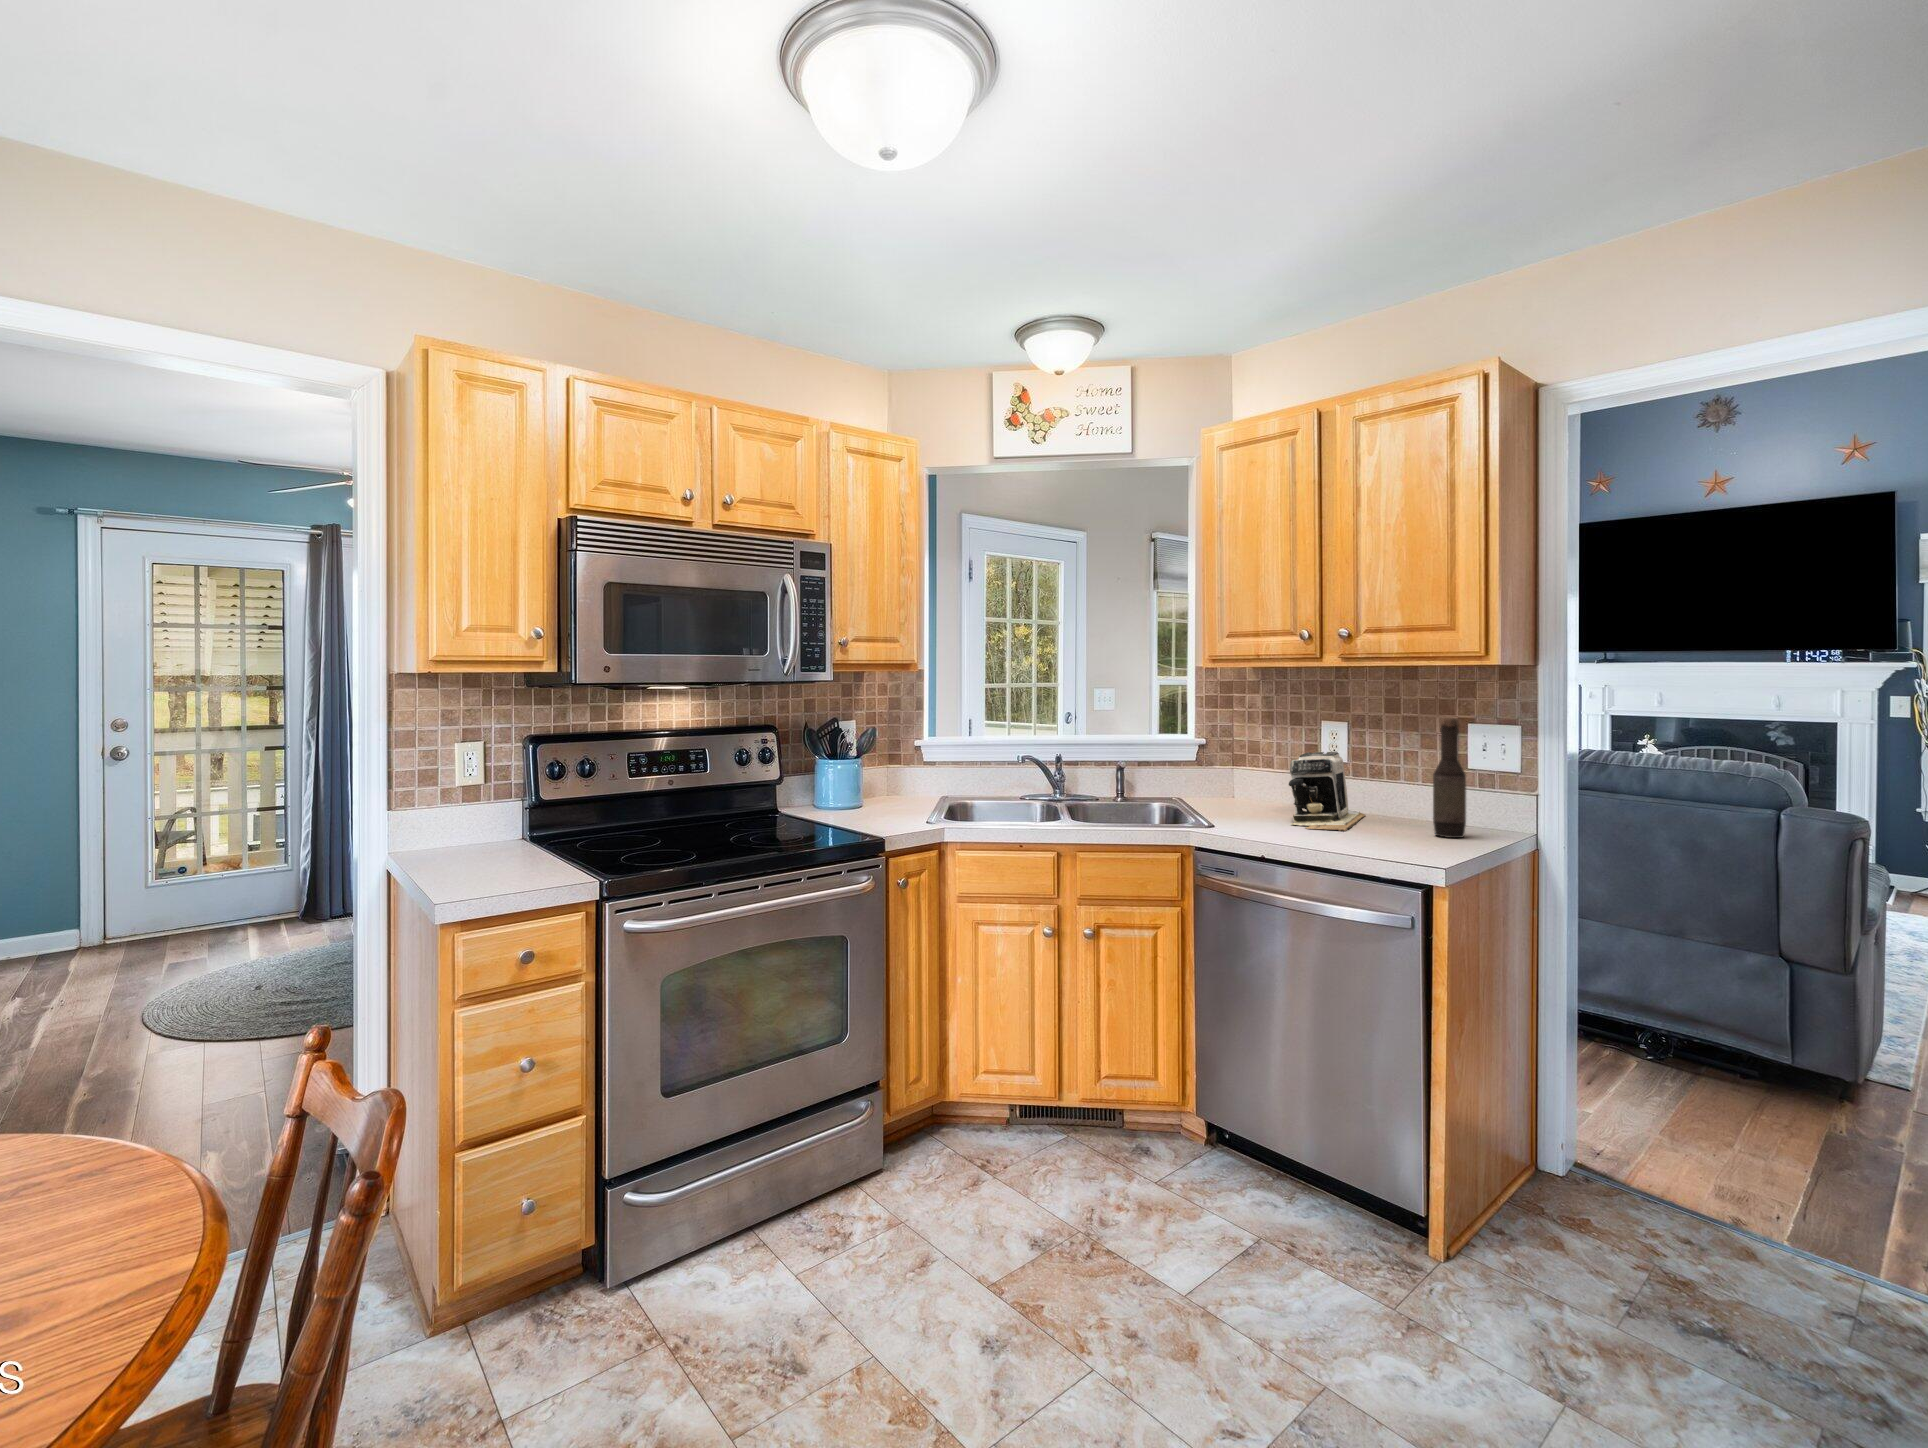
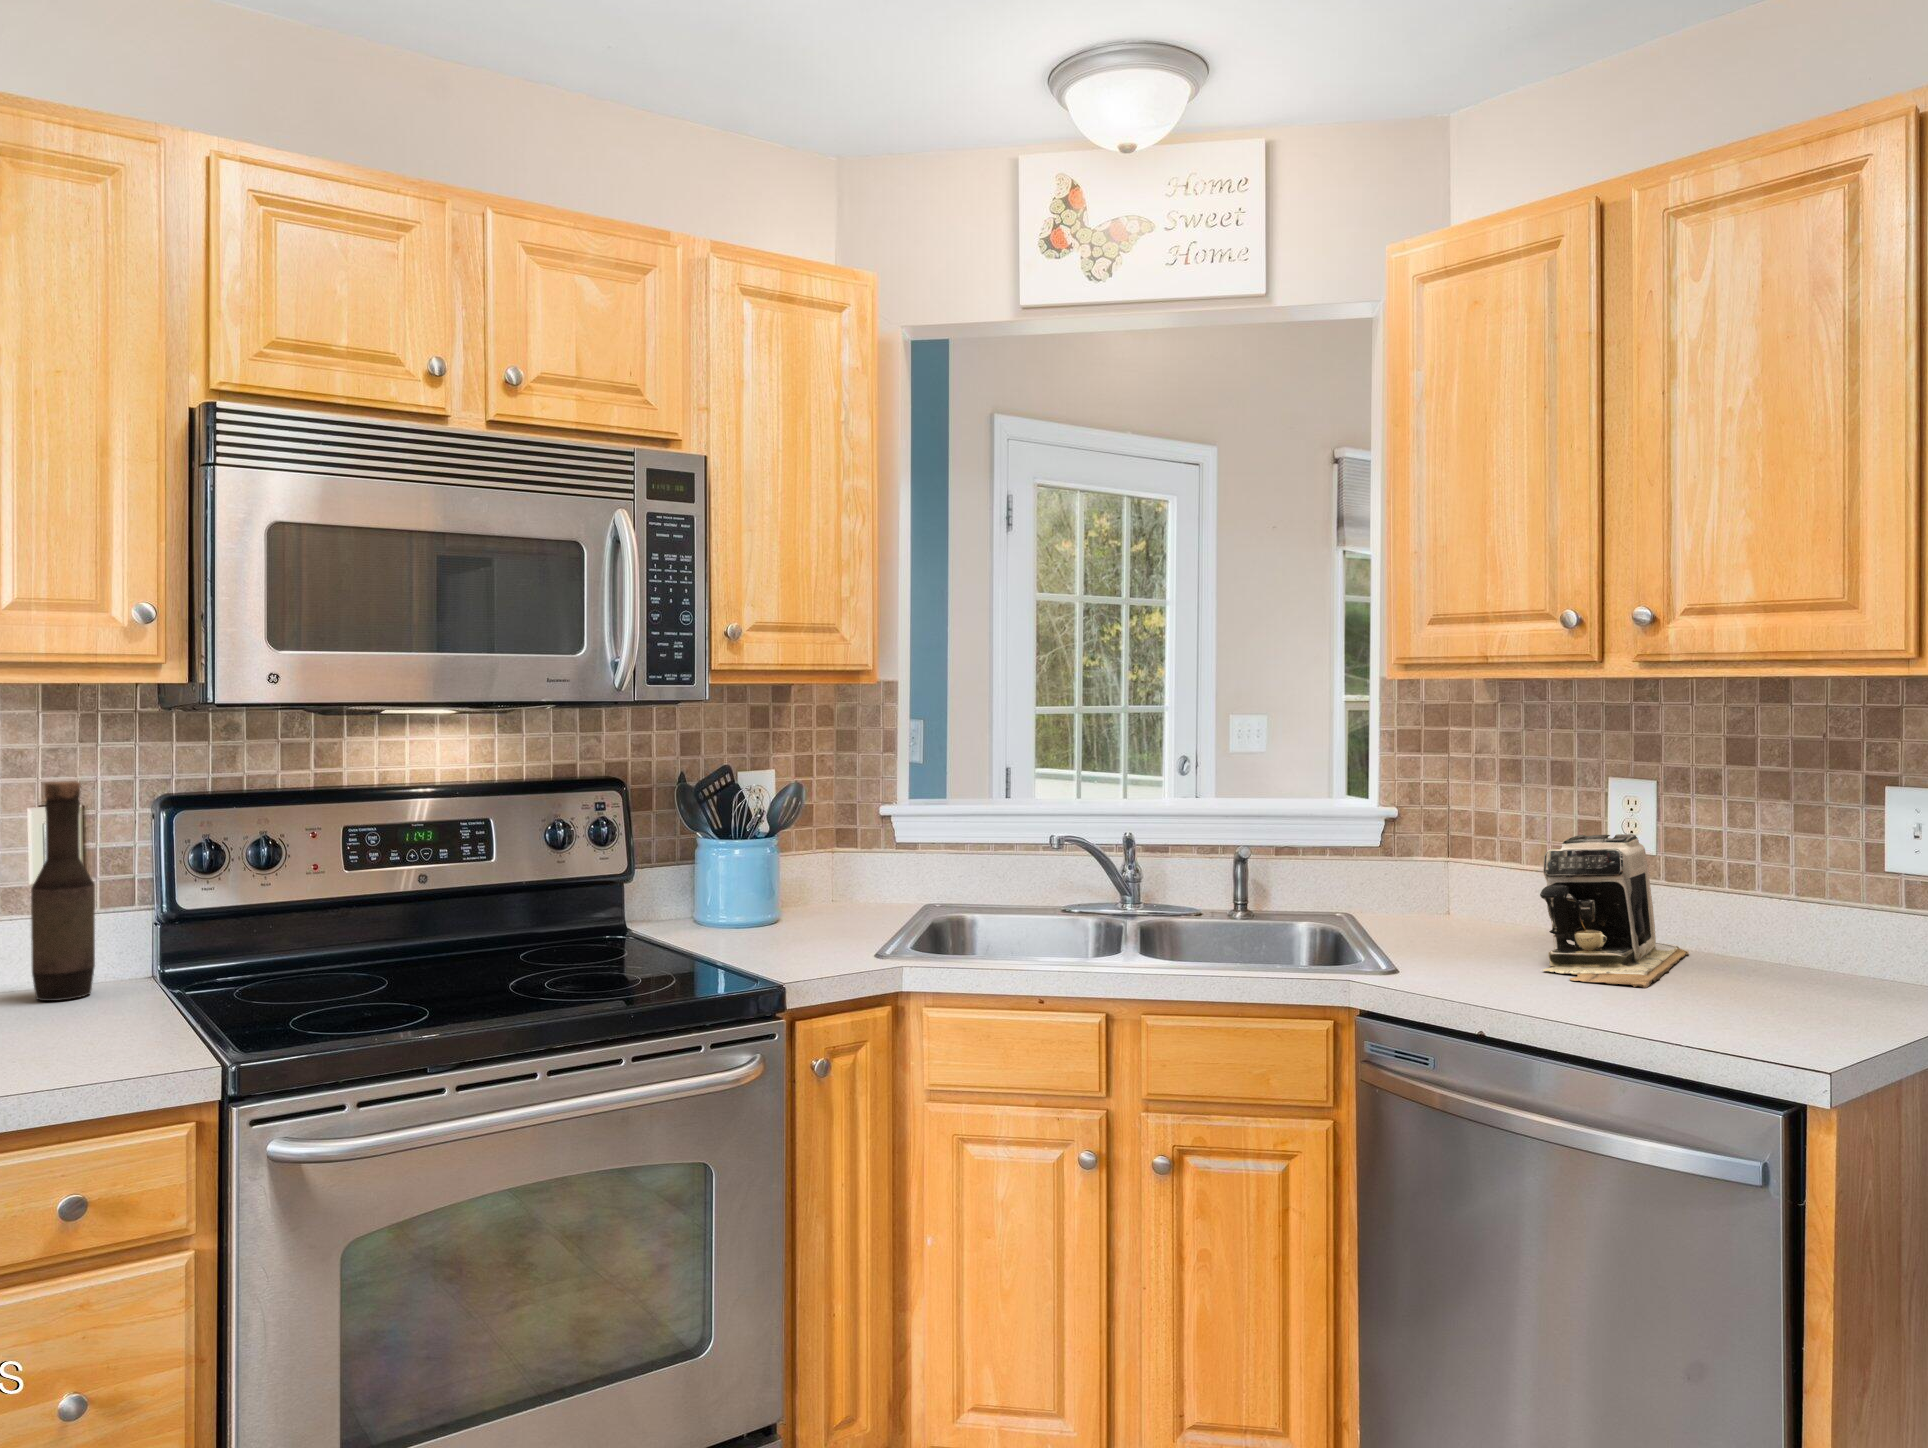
bottle: present [1433,717,1466,838] -> present [31,782,95,1001]

